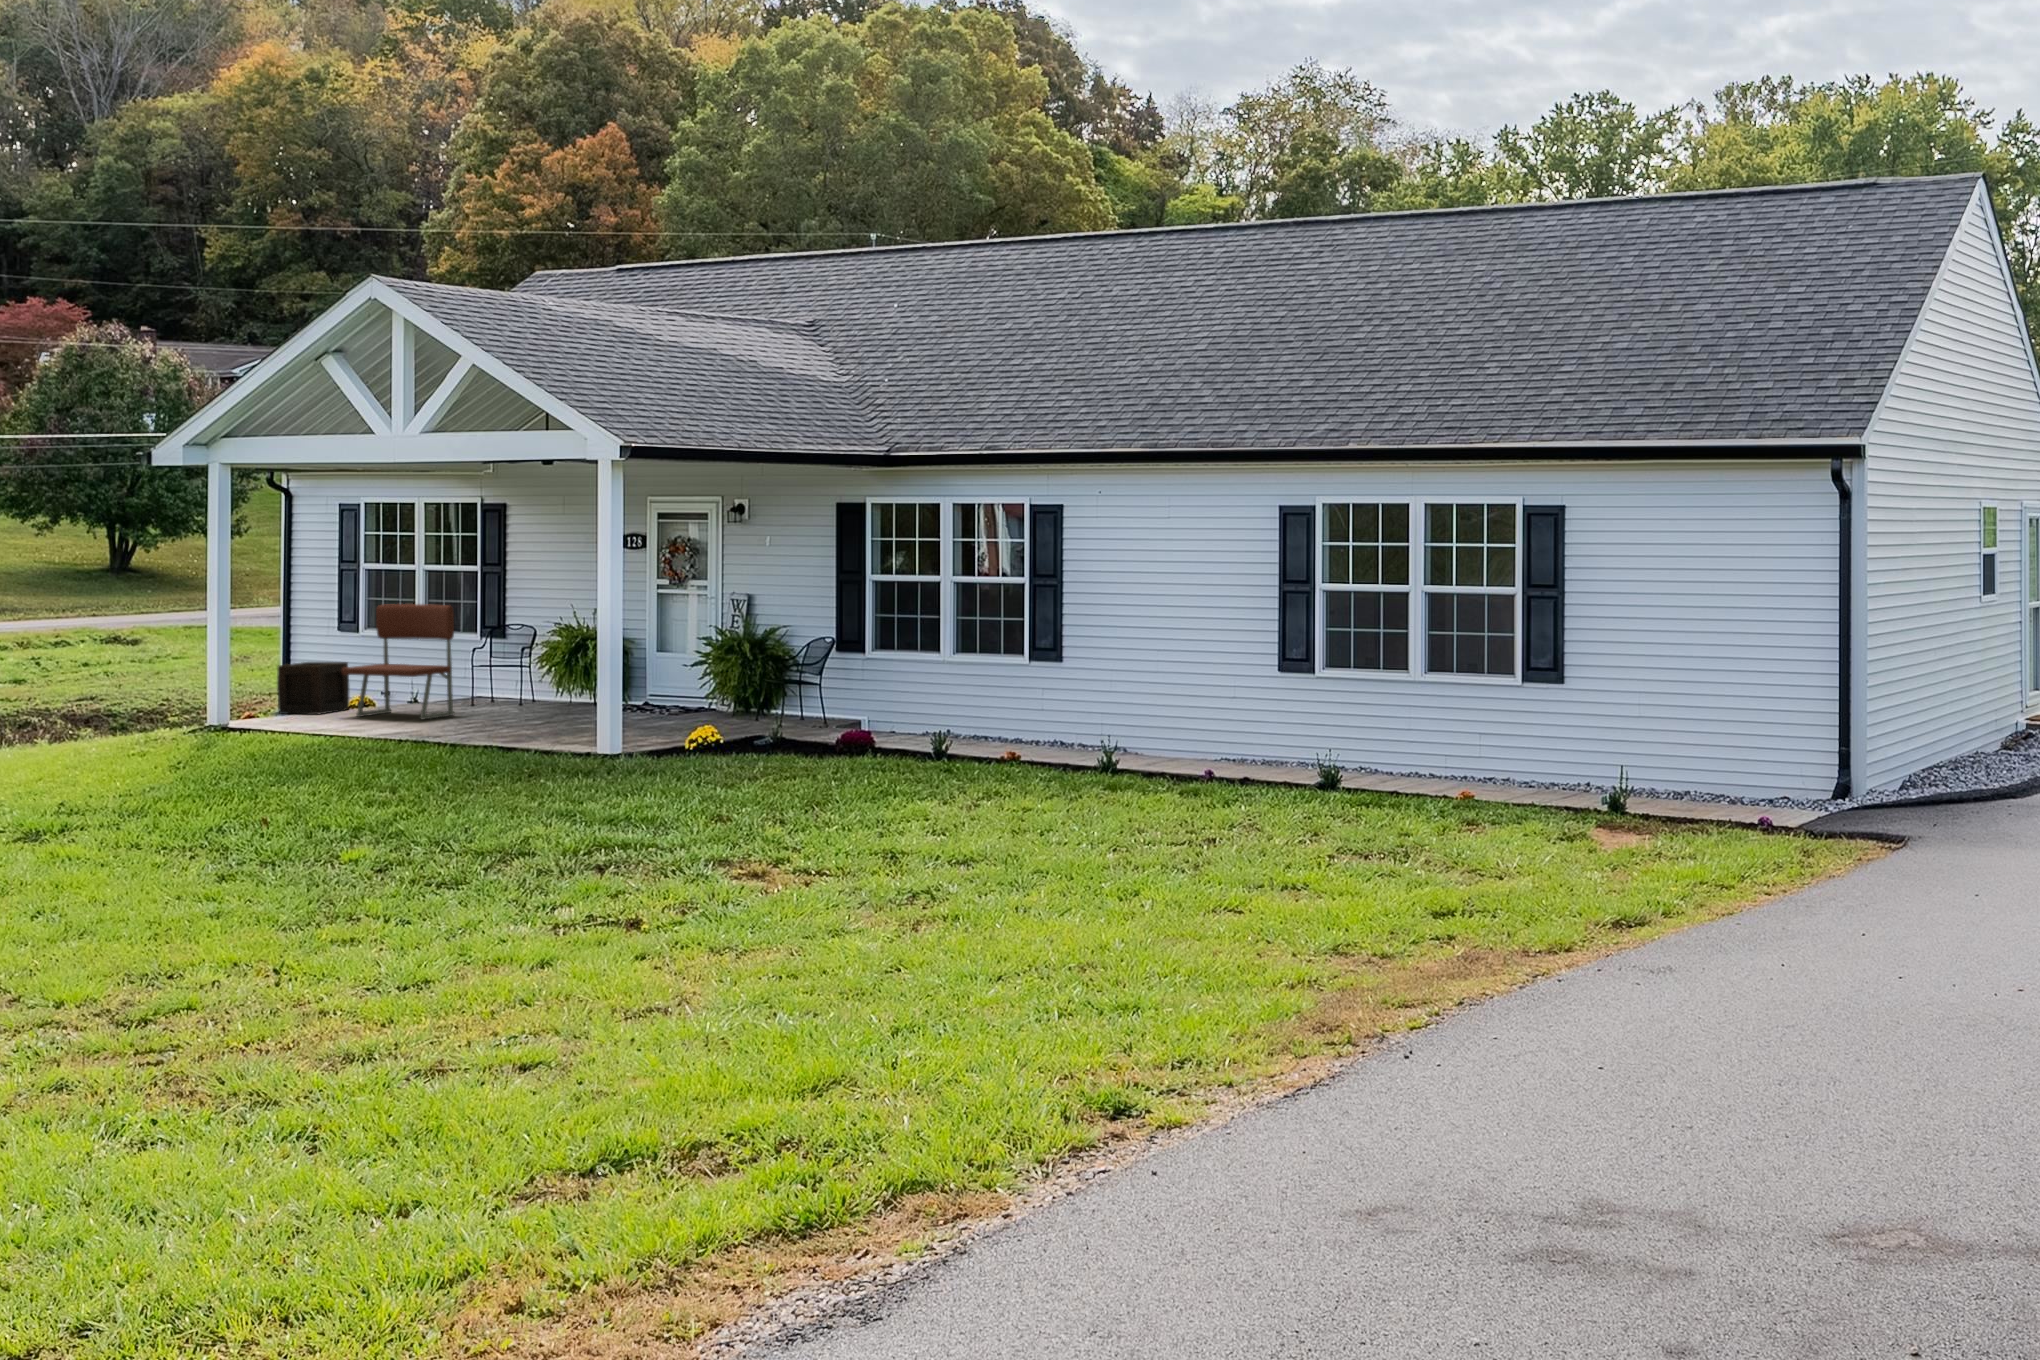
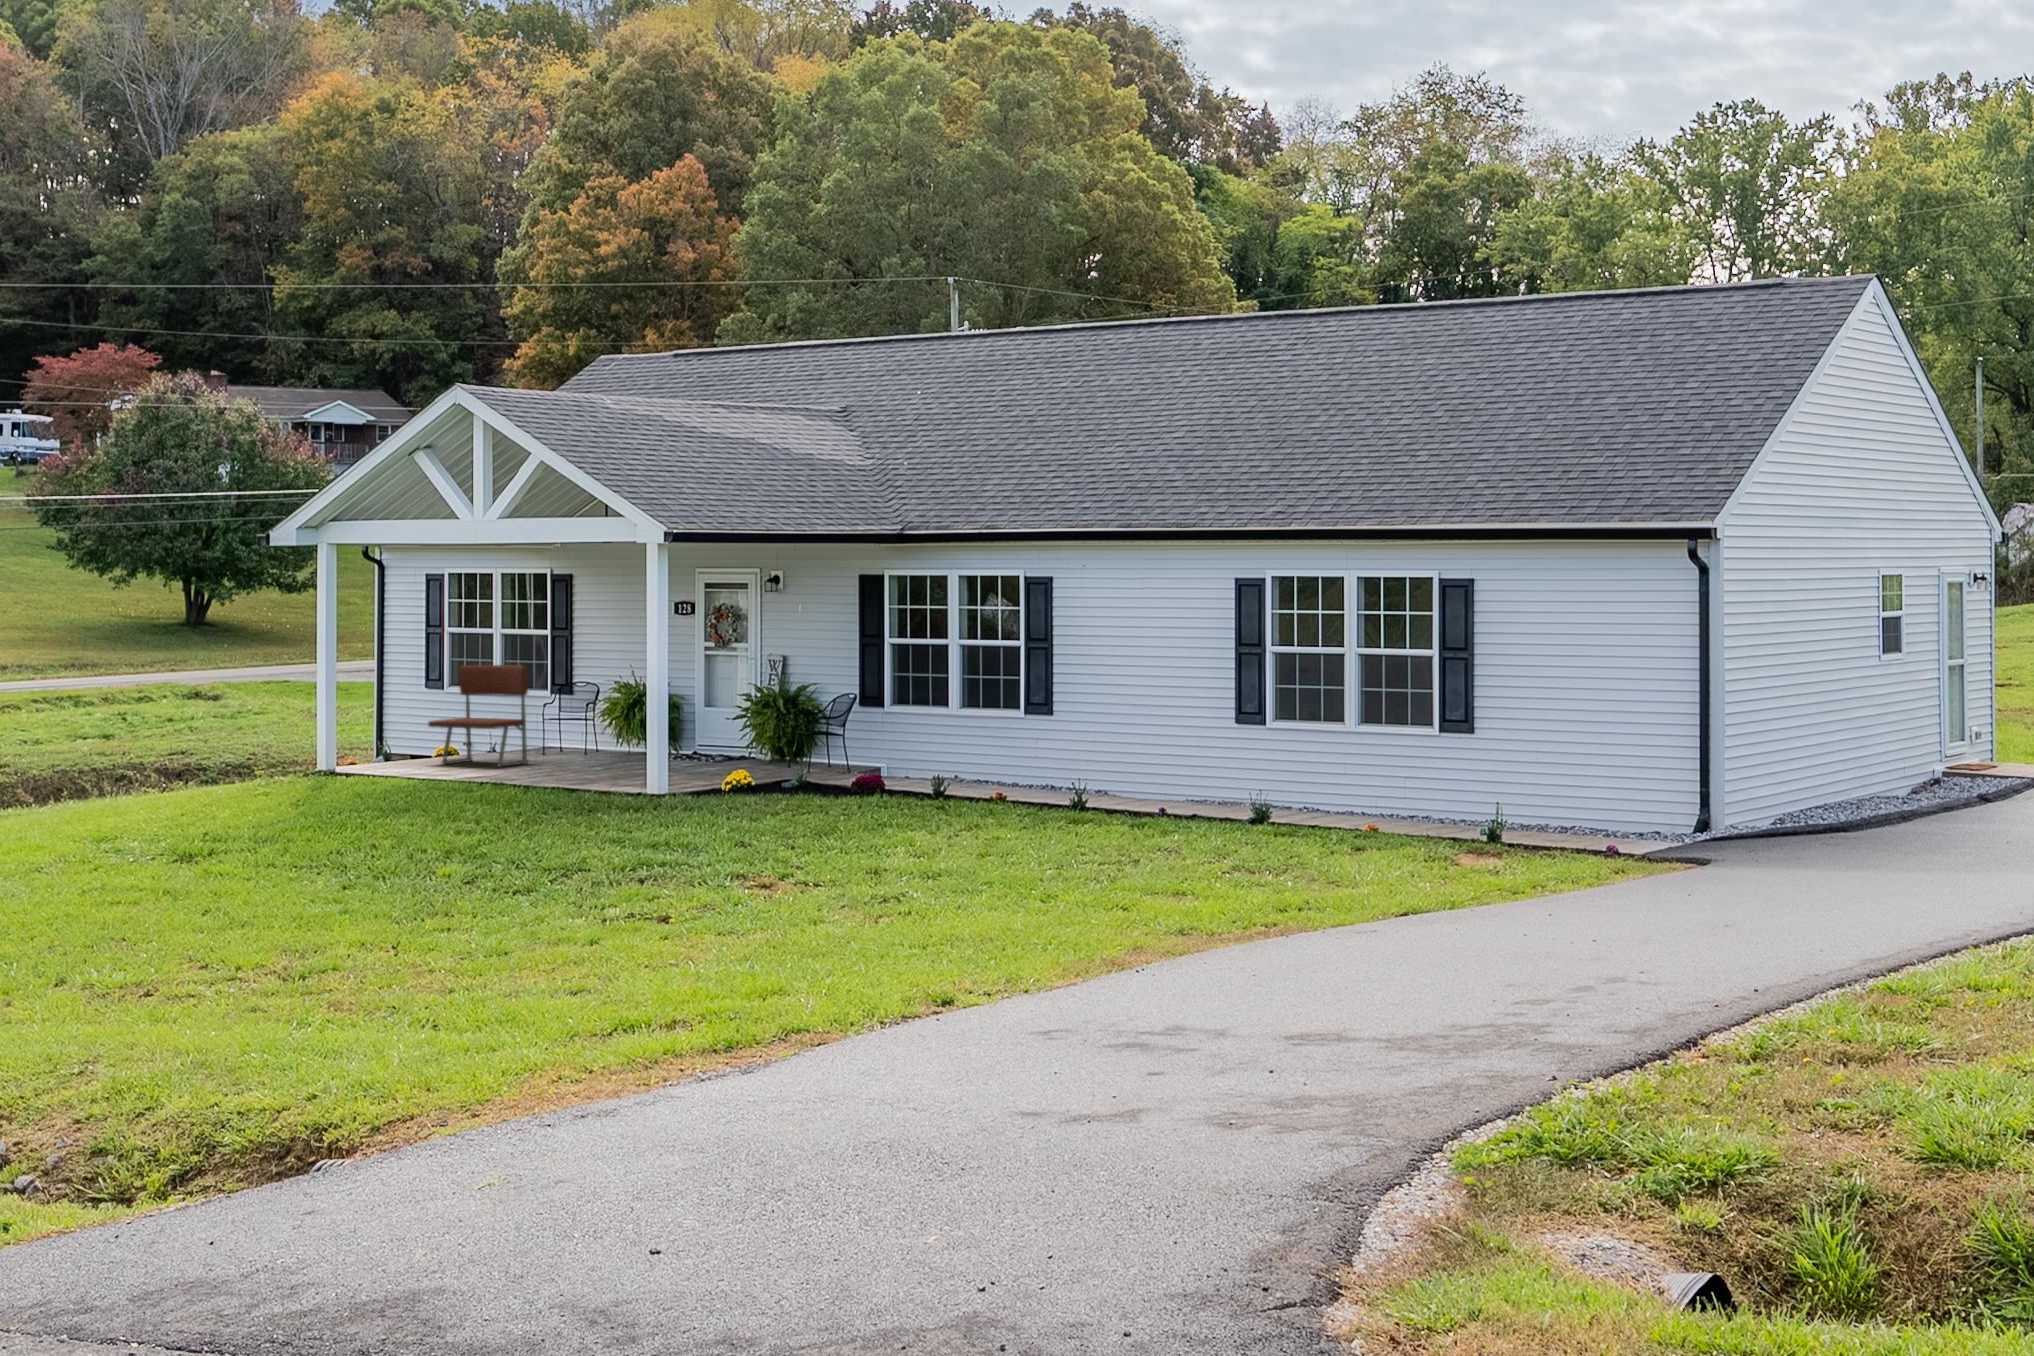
wooden crate: present [277,662,349,714] -> none [372,716,436,763]

